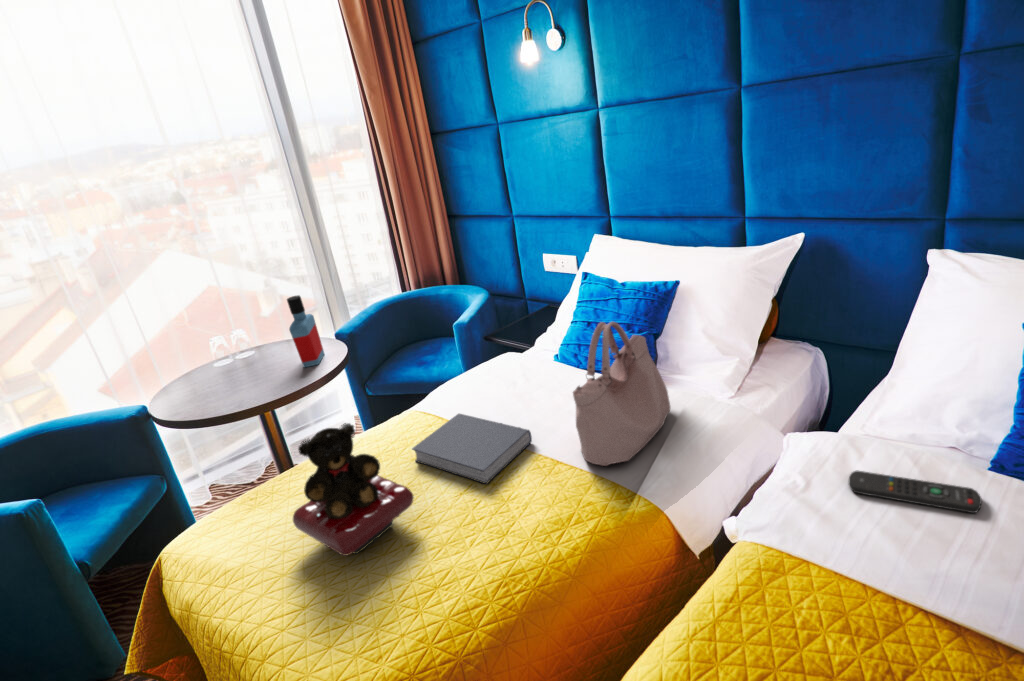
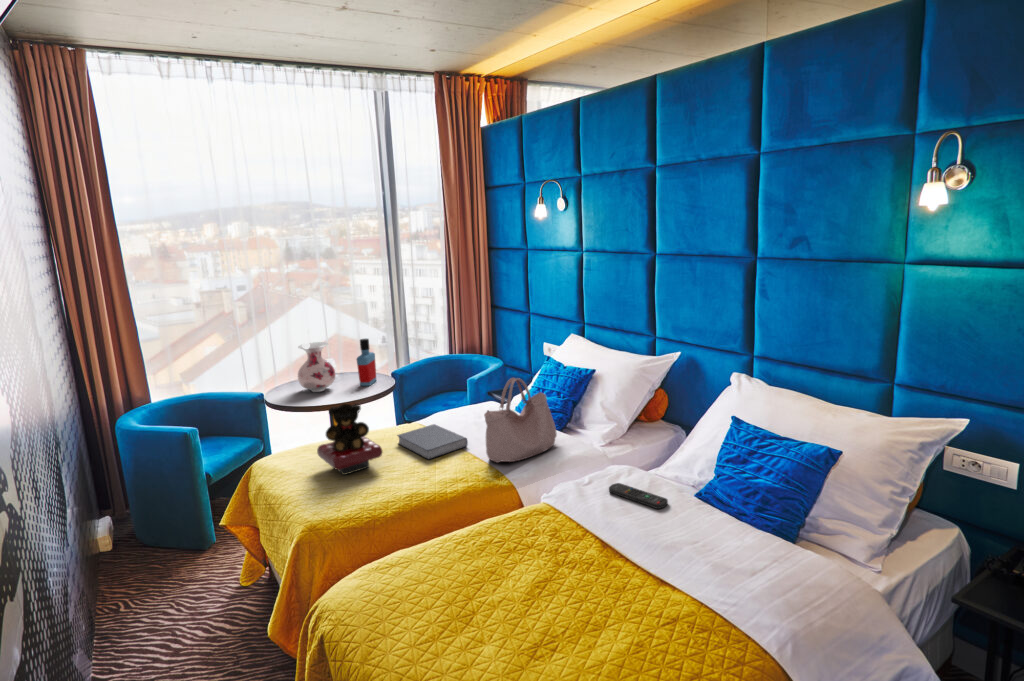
vase: none [191,314,263,393] -> present [298,342,336,392]

